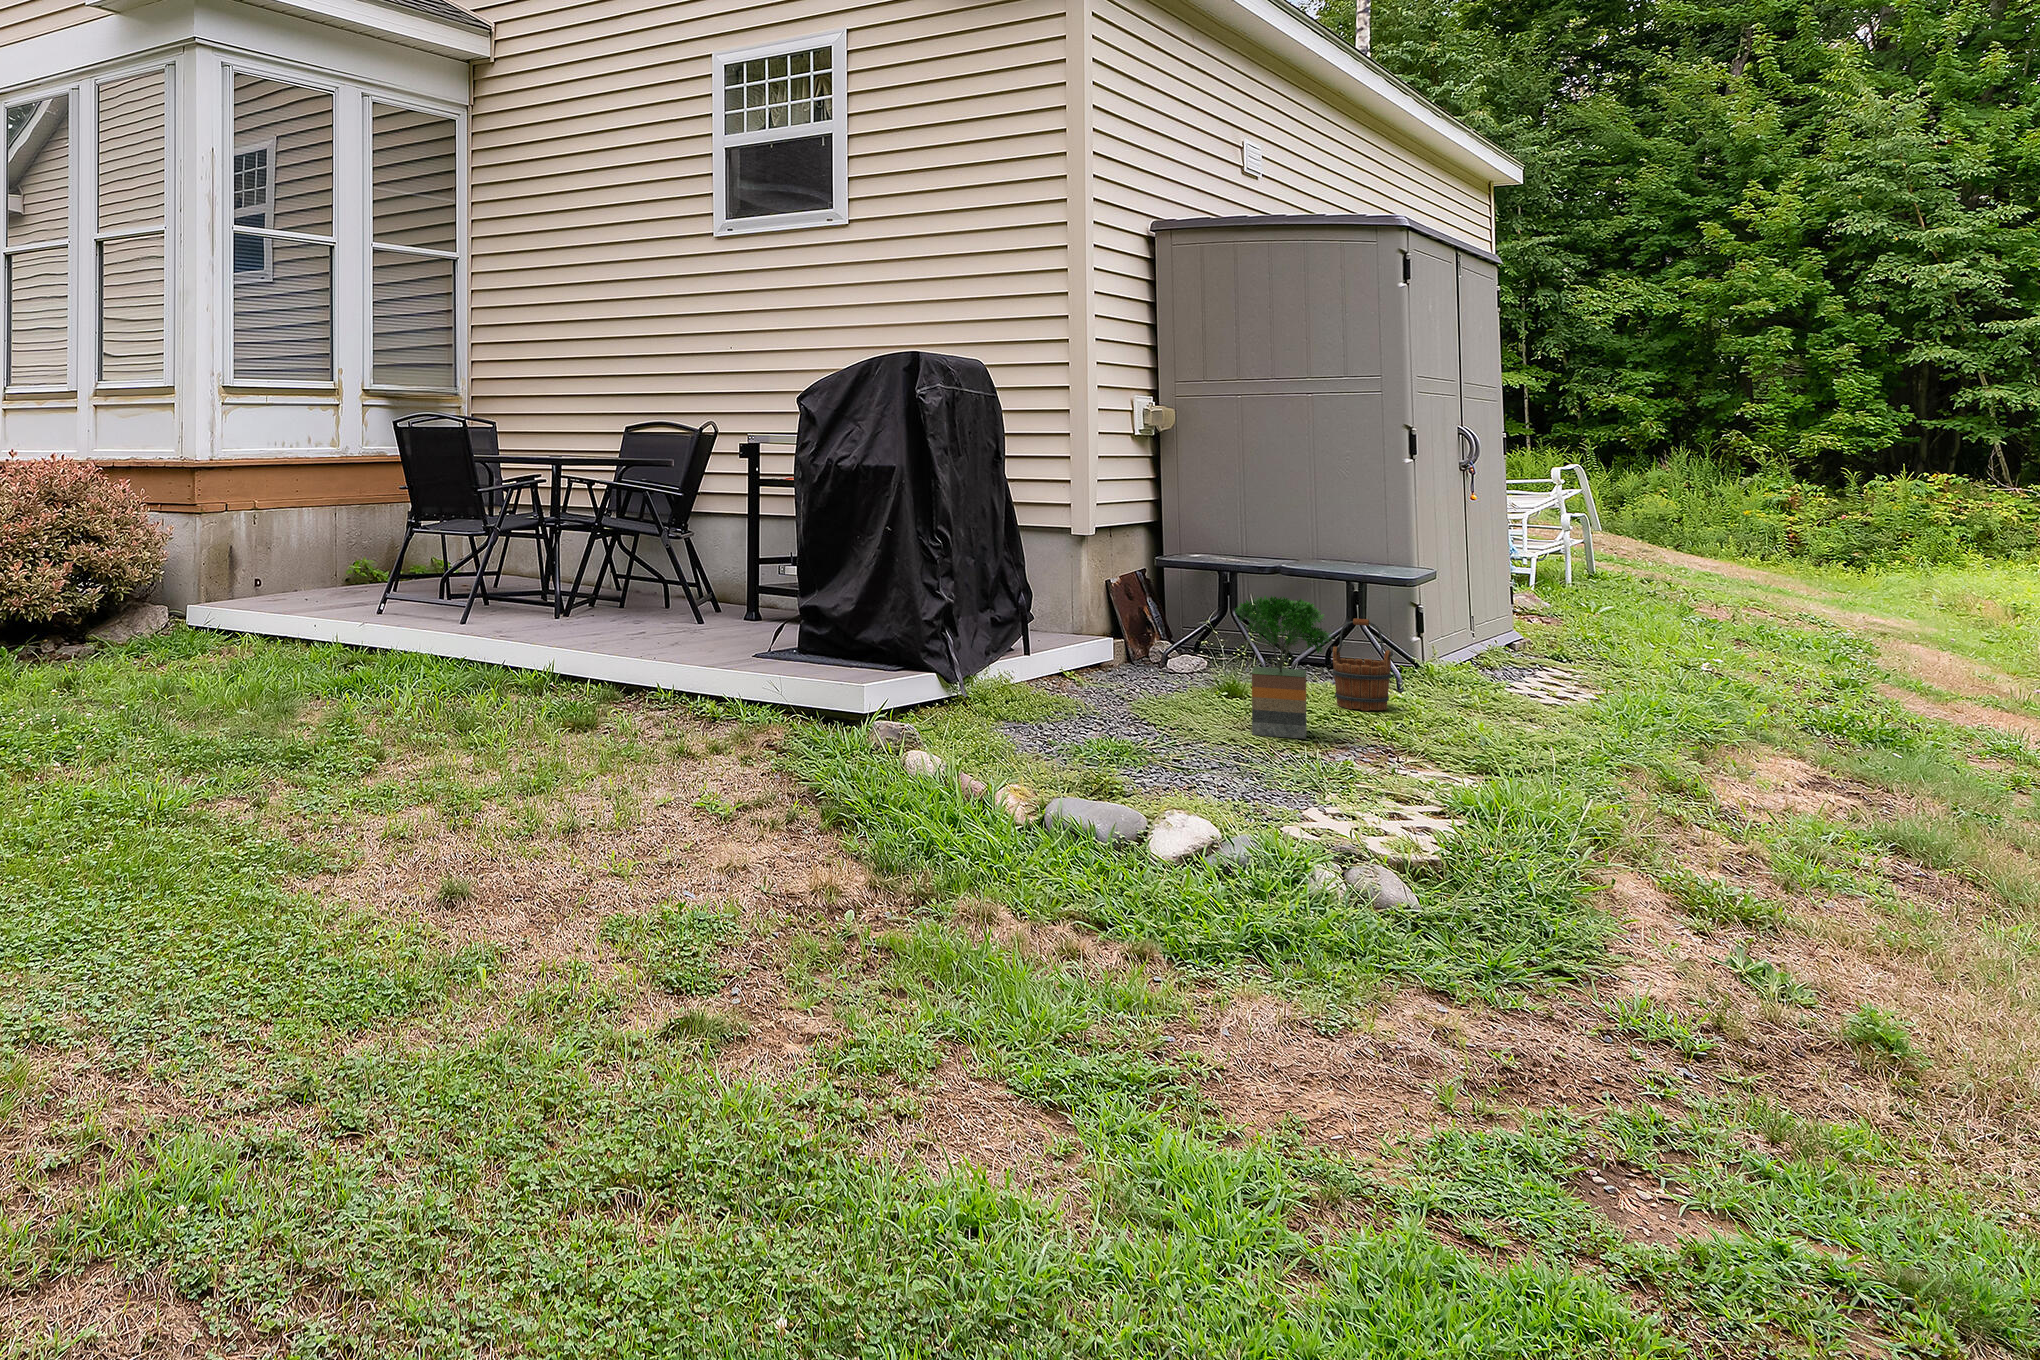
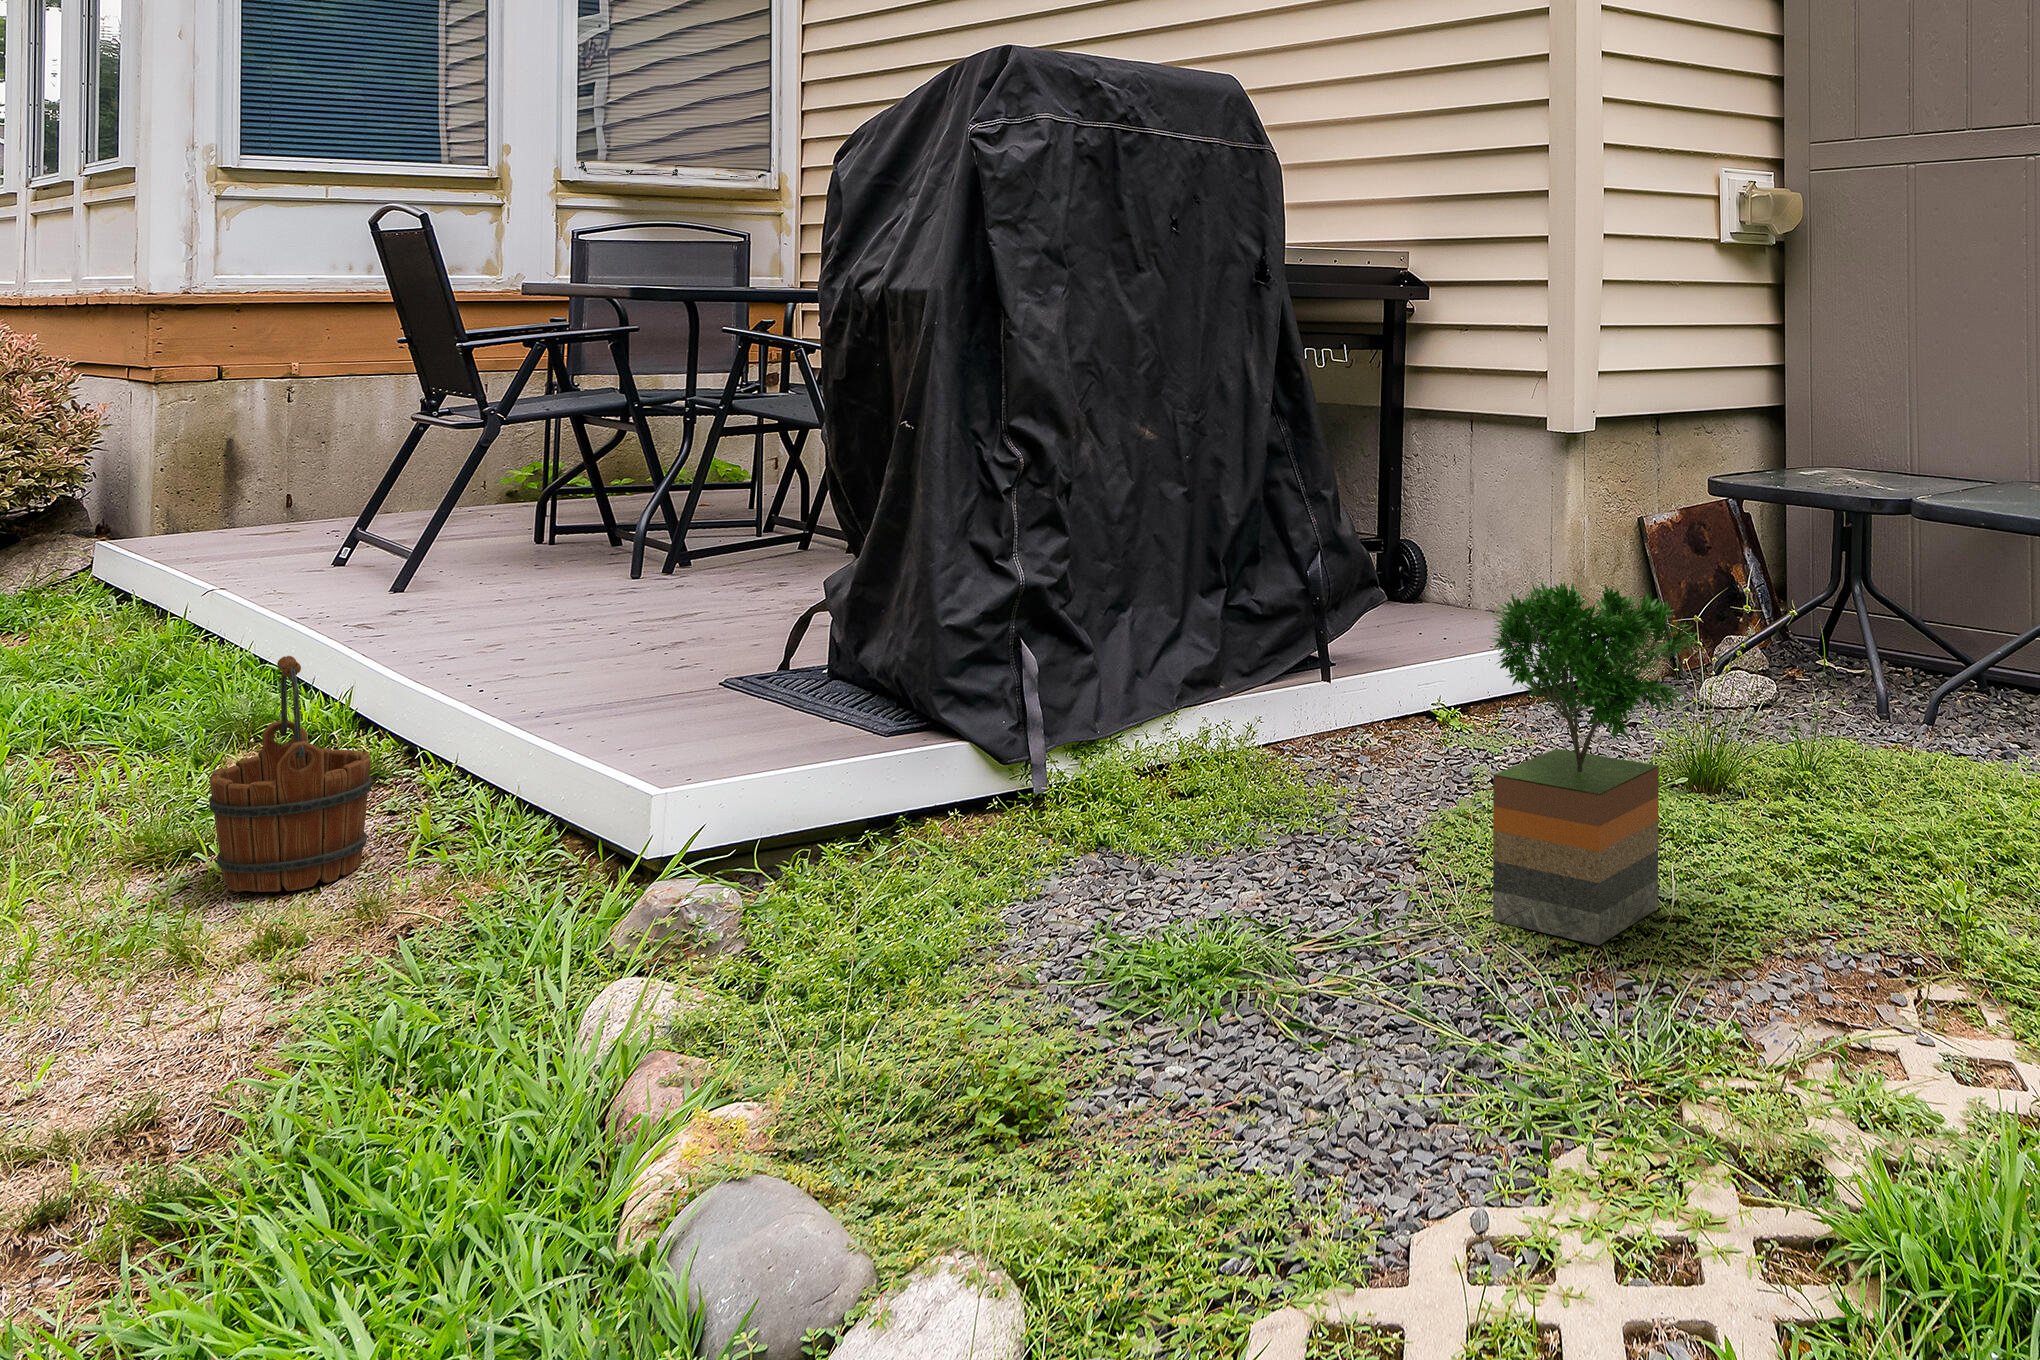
wooden bucket: present [1331,618,1393,711] -> present [209,656,372,892]

